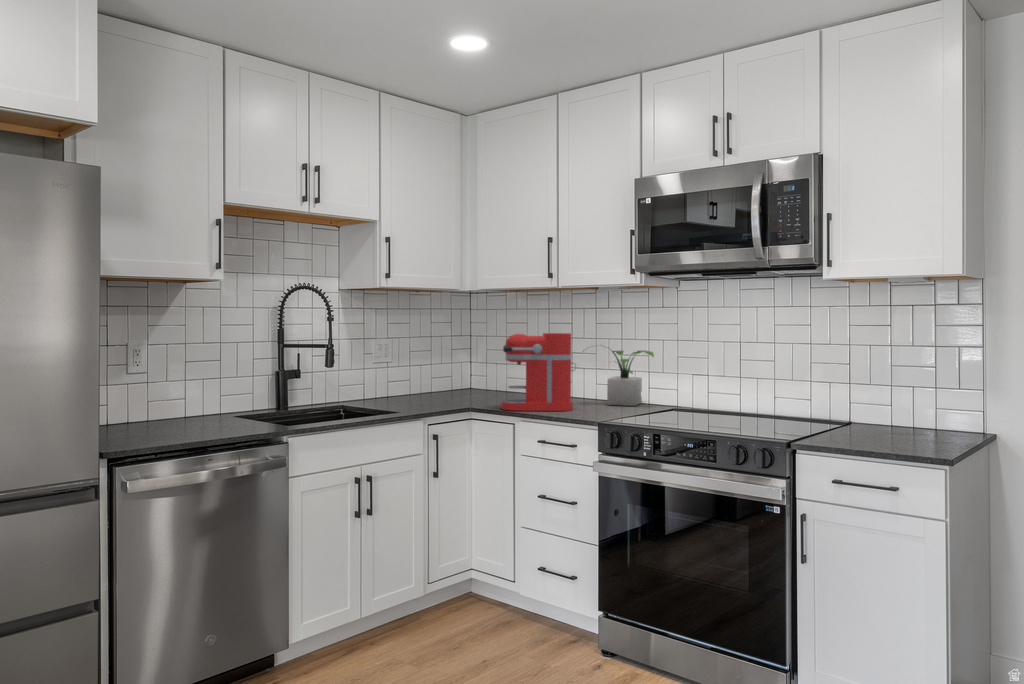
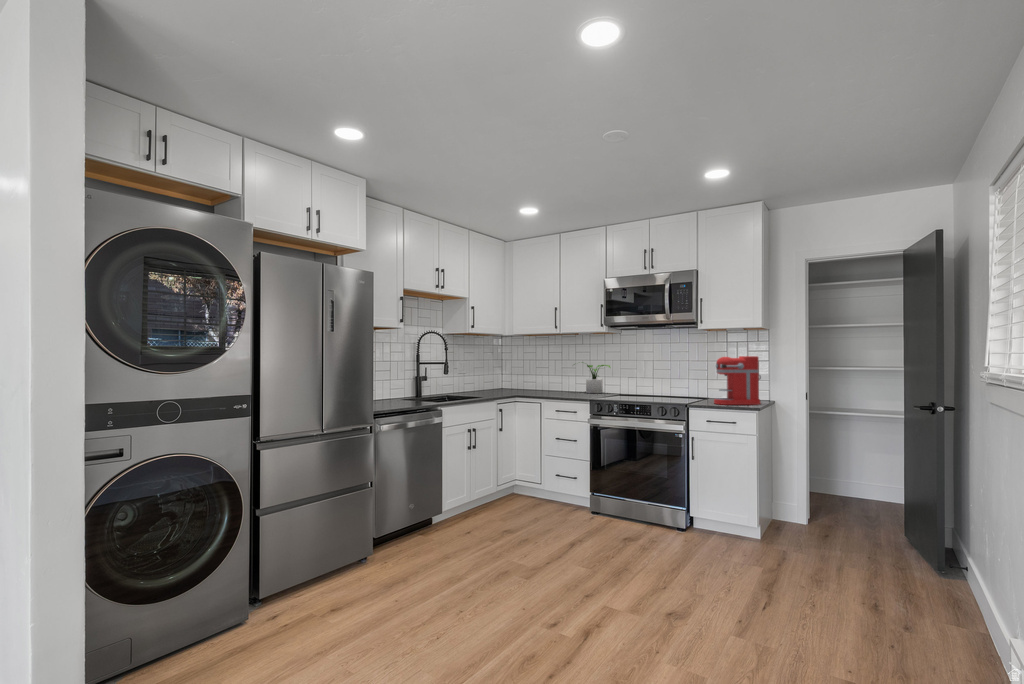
coffee maker: present [501,333,576,411] -> present [714,356,761,405]

